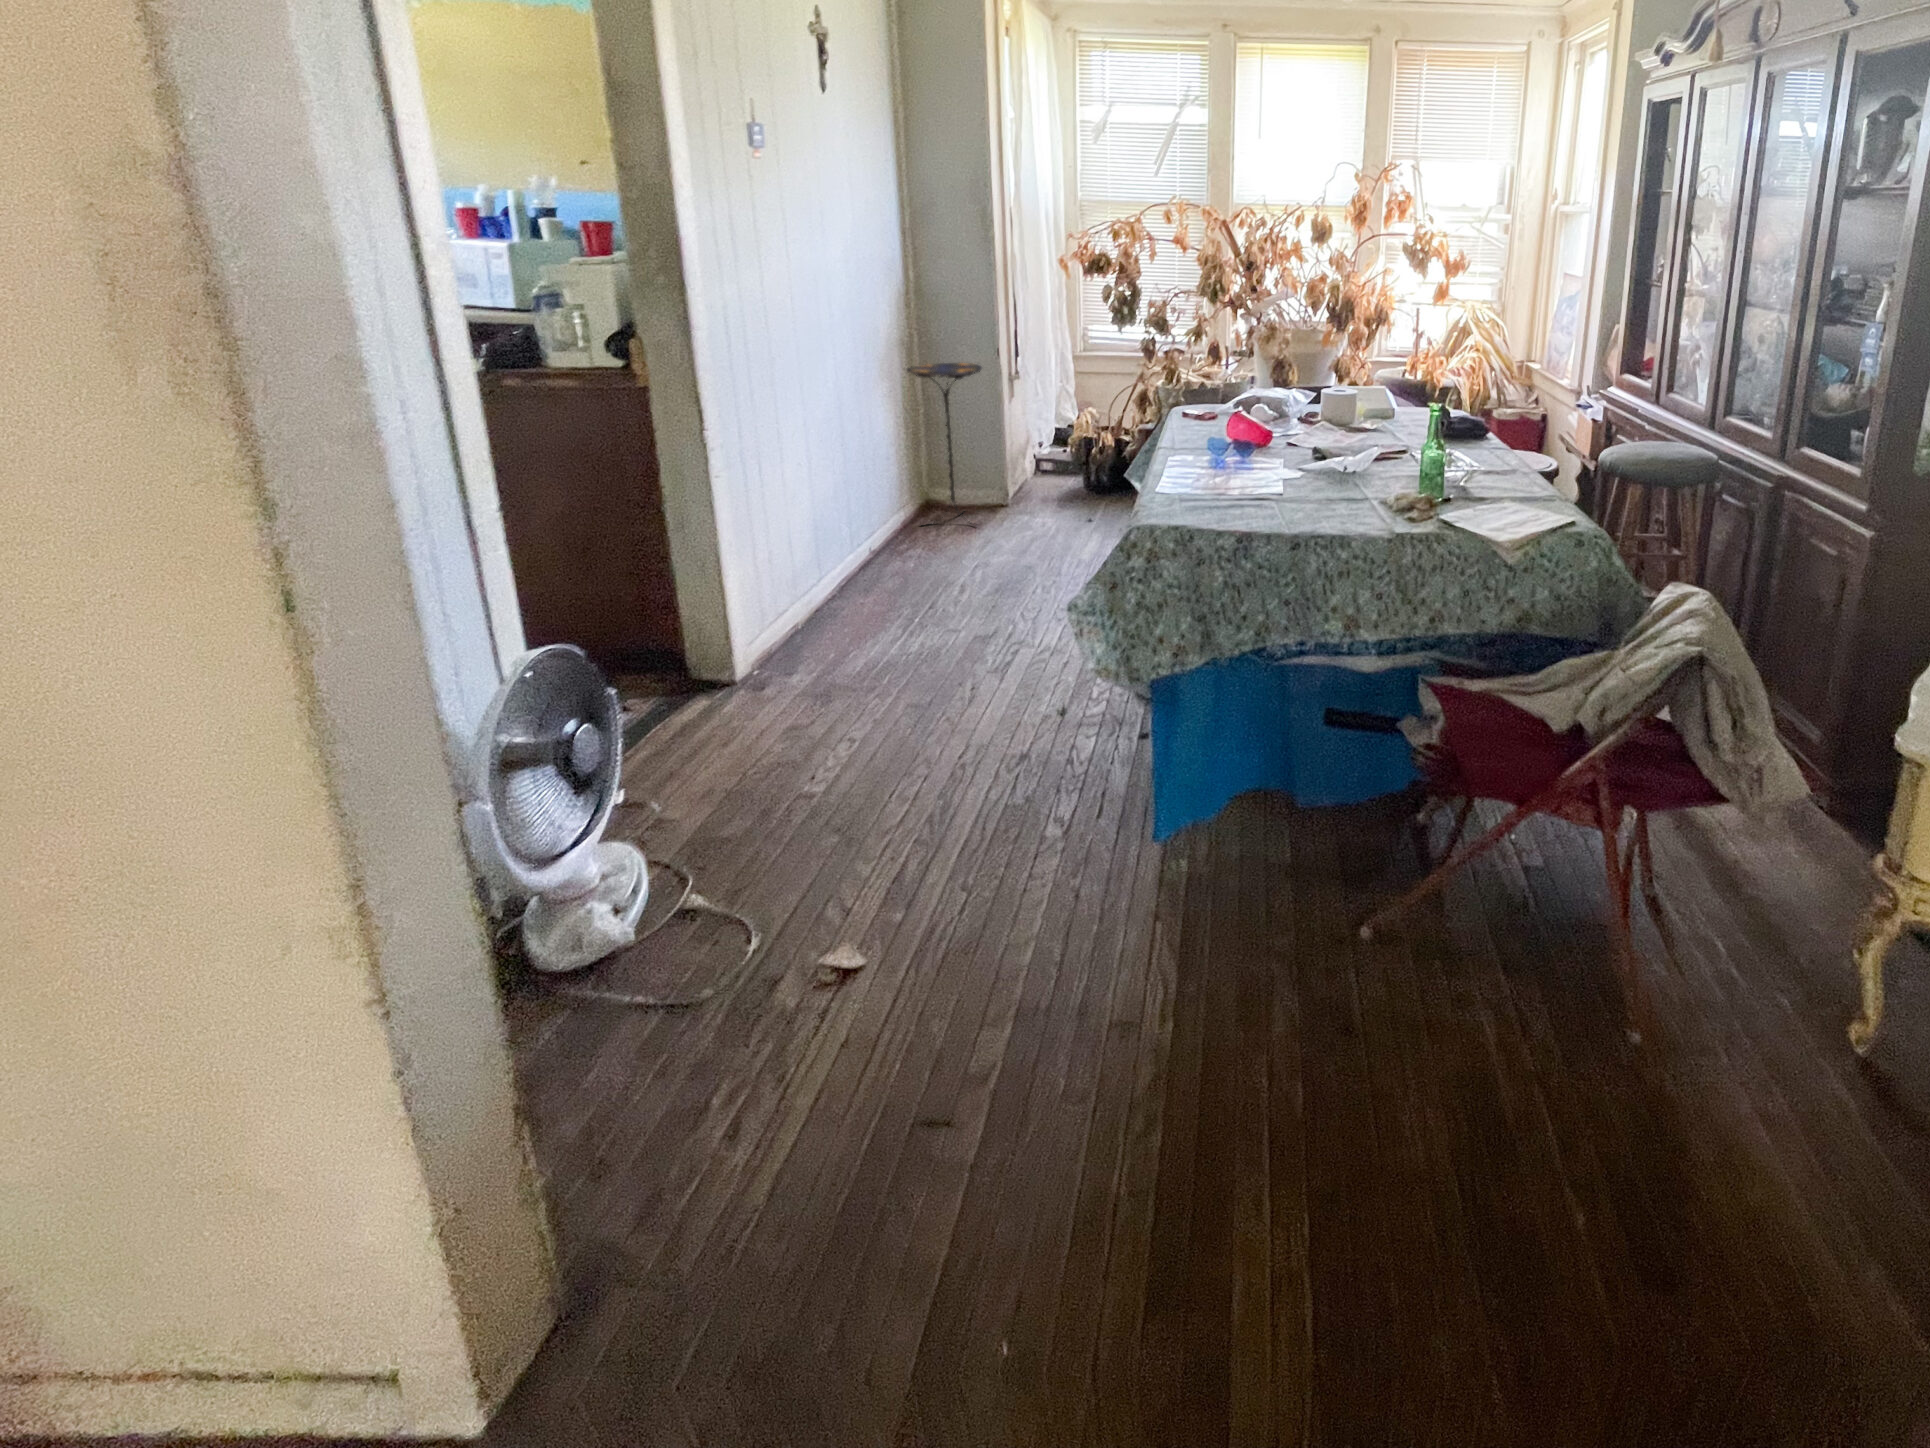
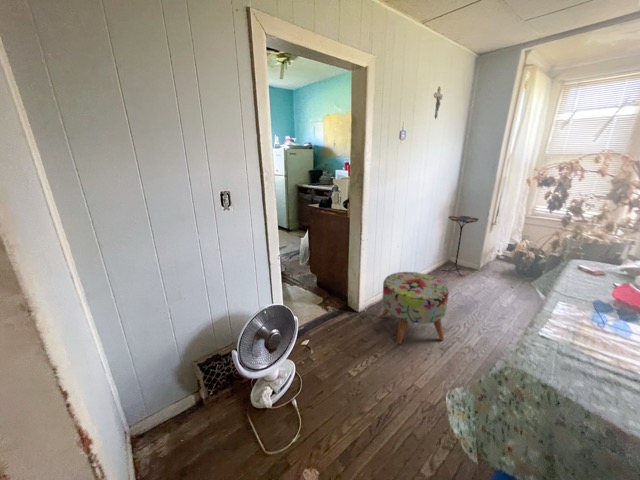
ottoman: none [810,515,995,700] -> present [382,272,449,344]

